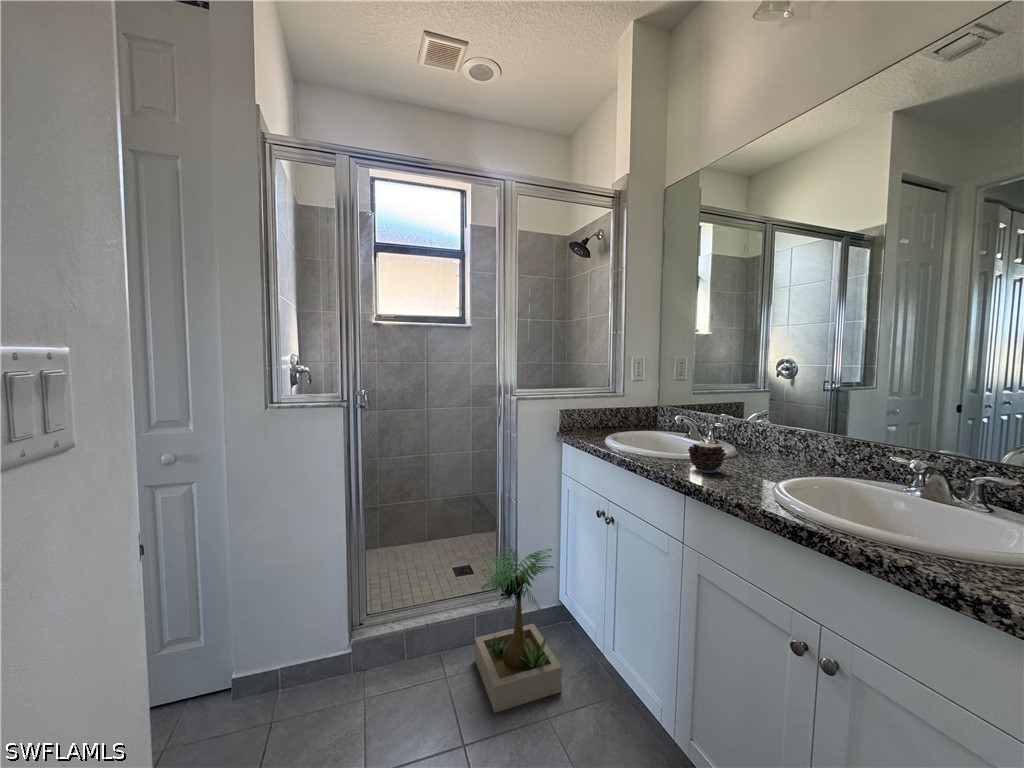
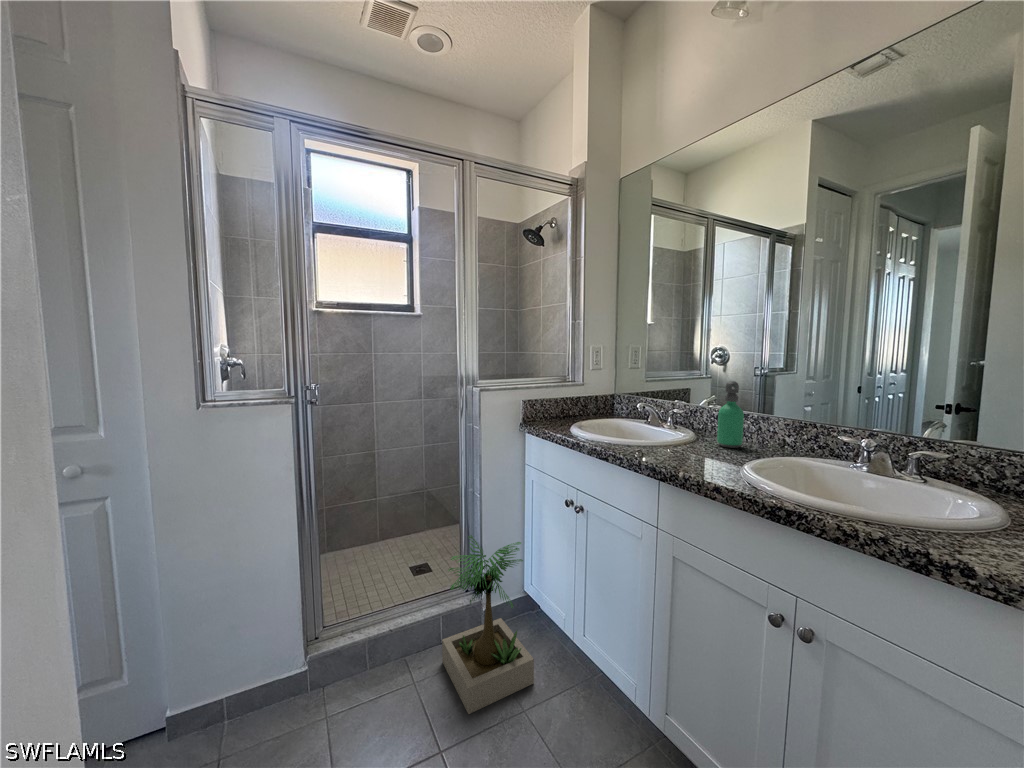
soap dispenser: none [757,395,787,465] -> present [717,381,744,448]
candle: present [688,441,726,473] -> none [658,426,695,458]

